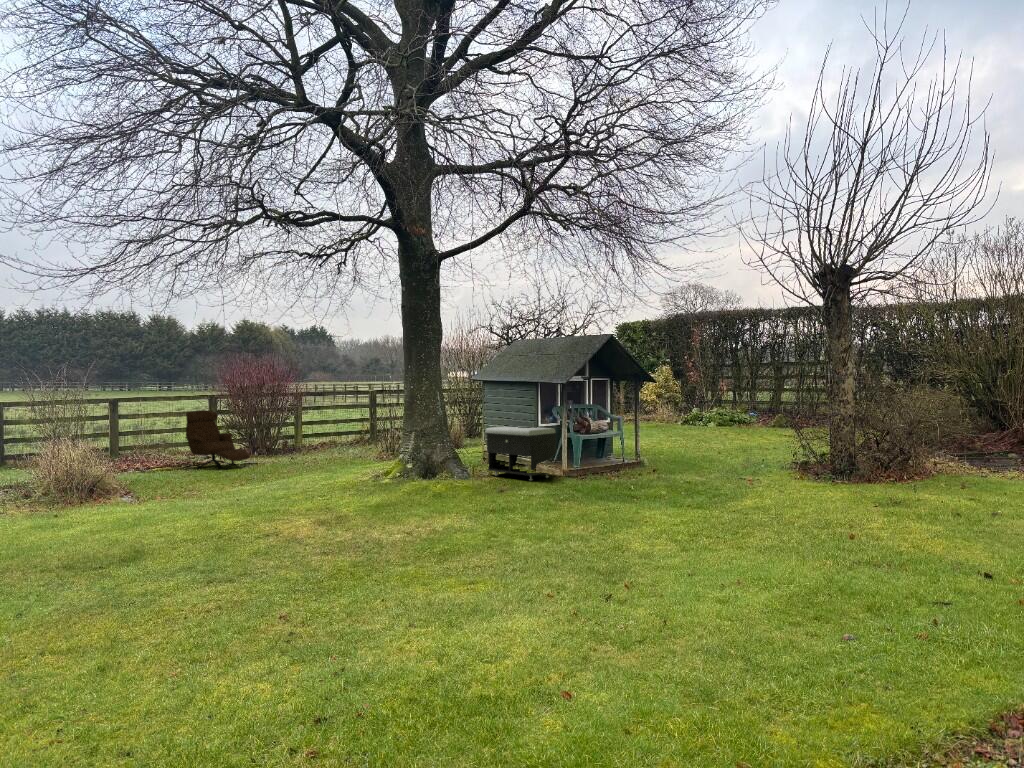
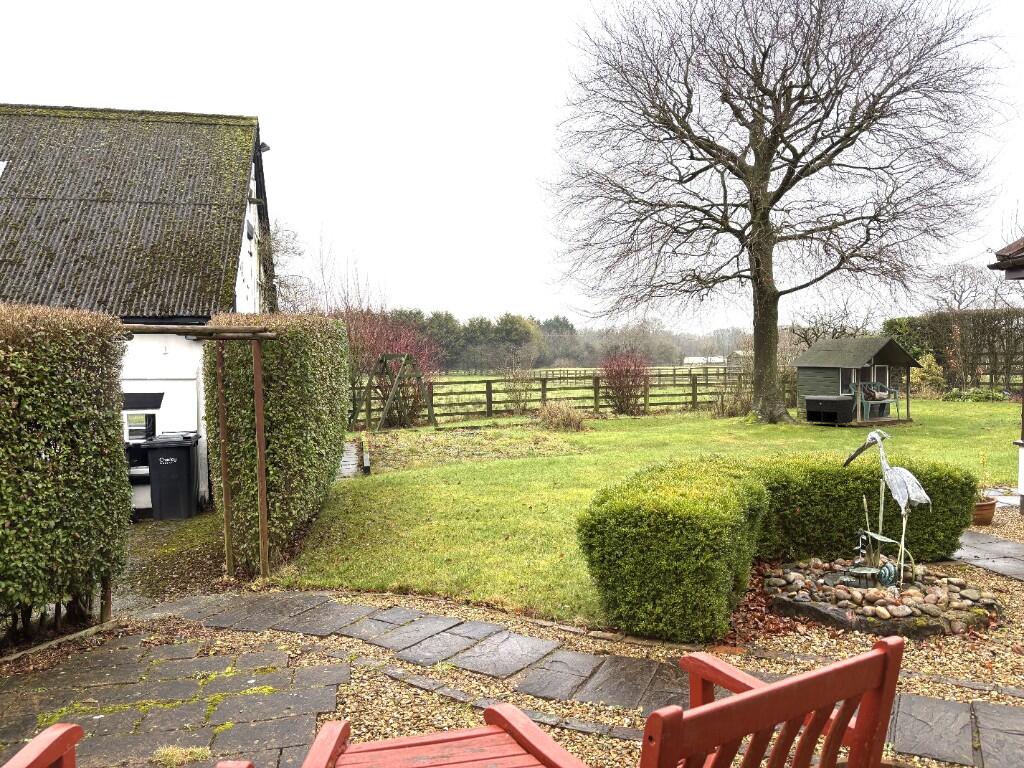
lounge chair: present [185,410,250,469] -> none [607,386,645,420]

